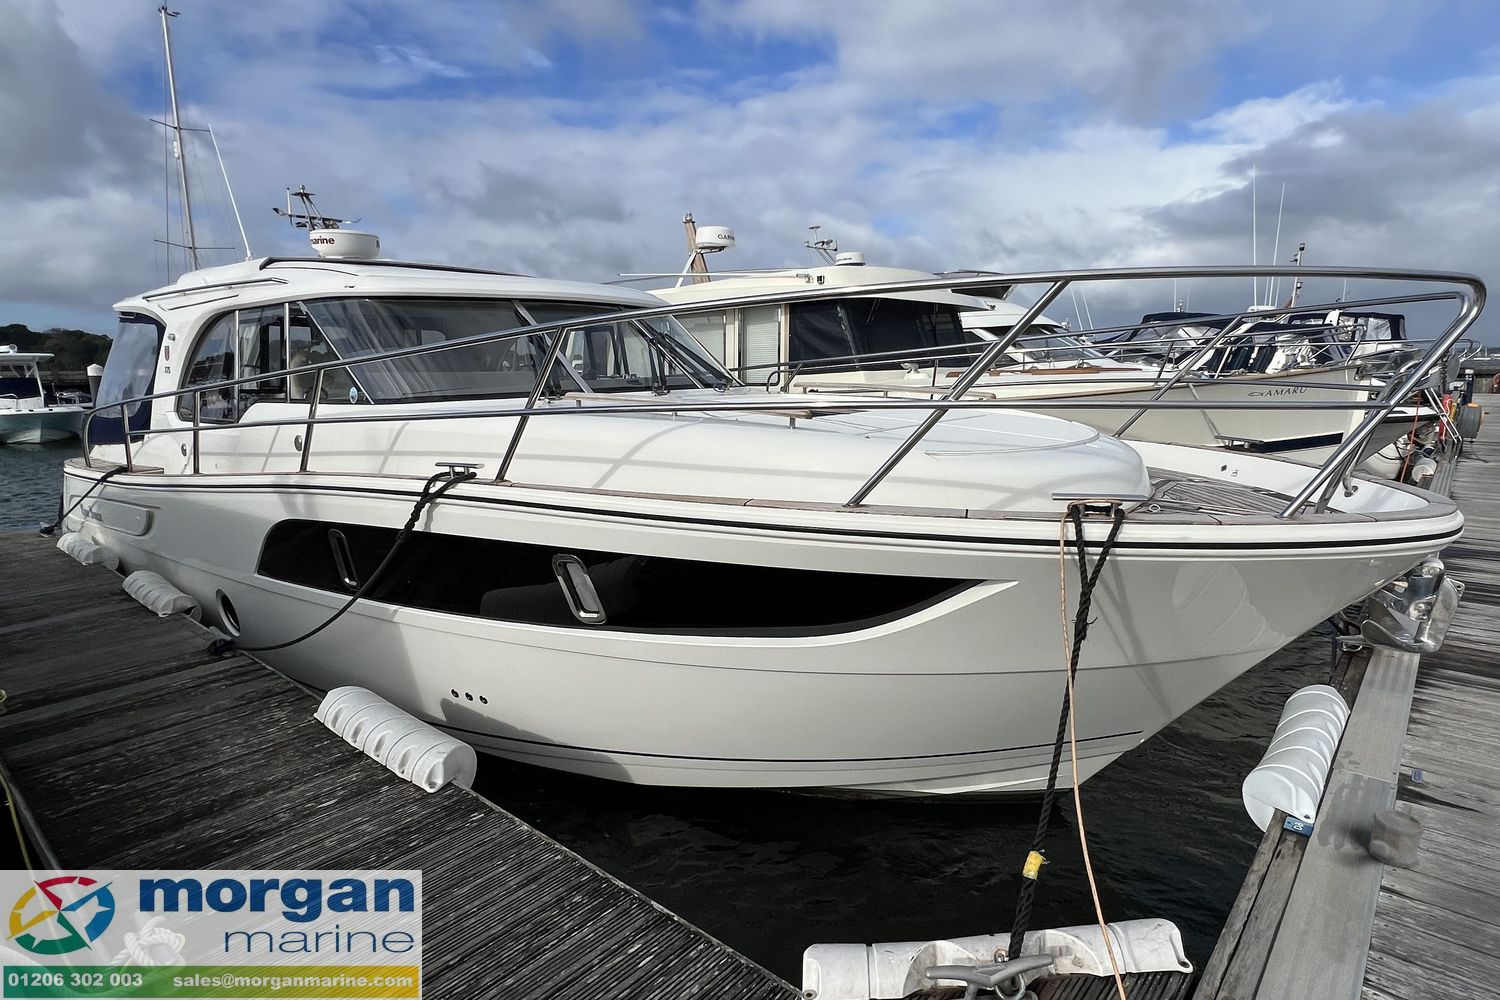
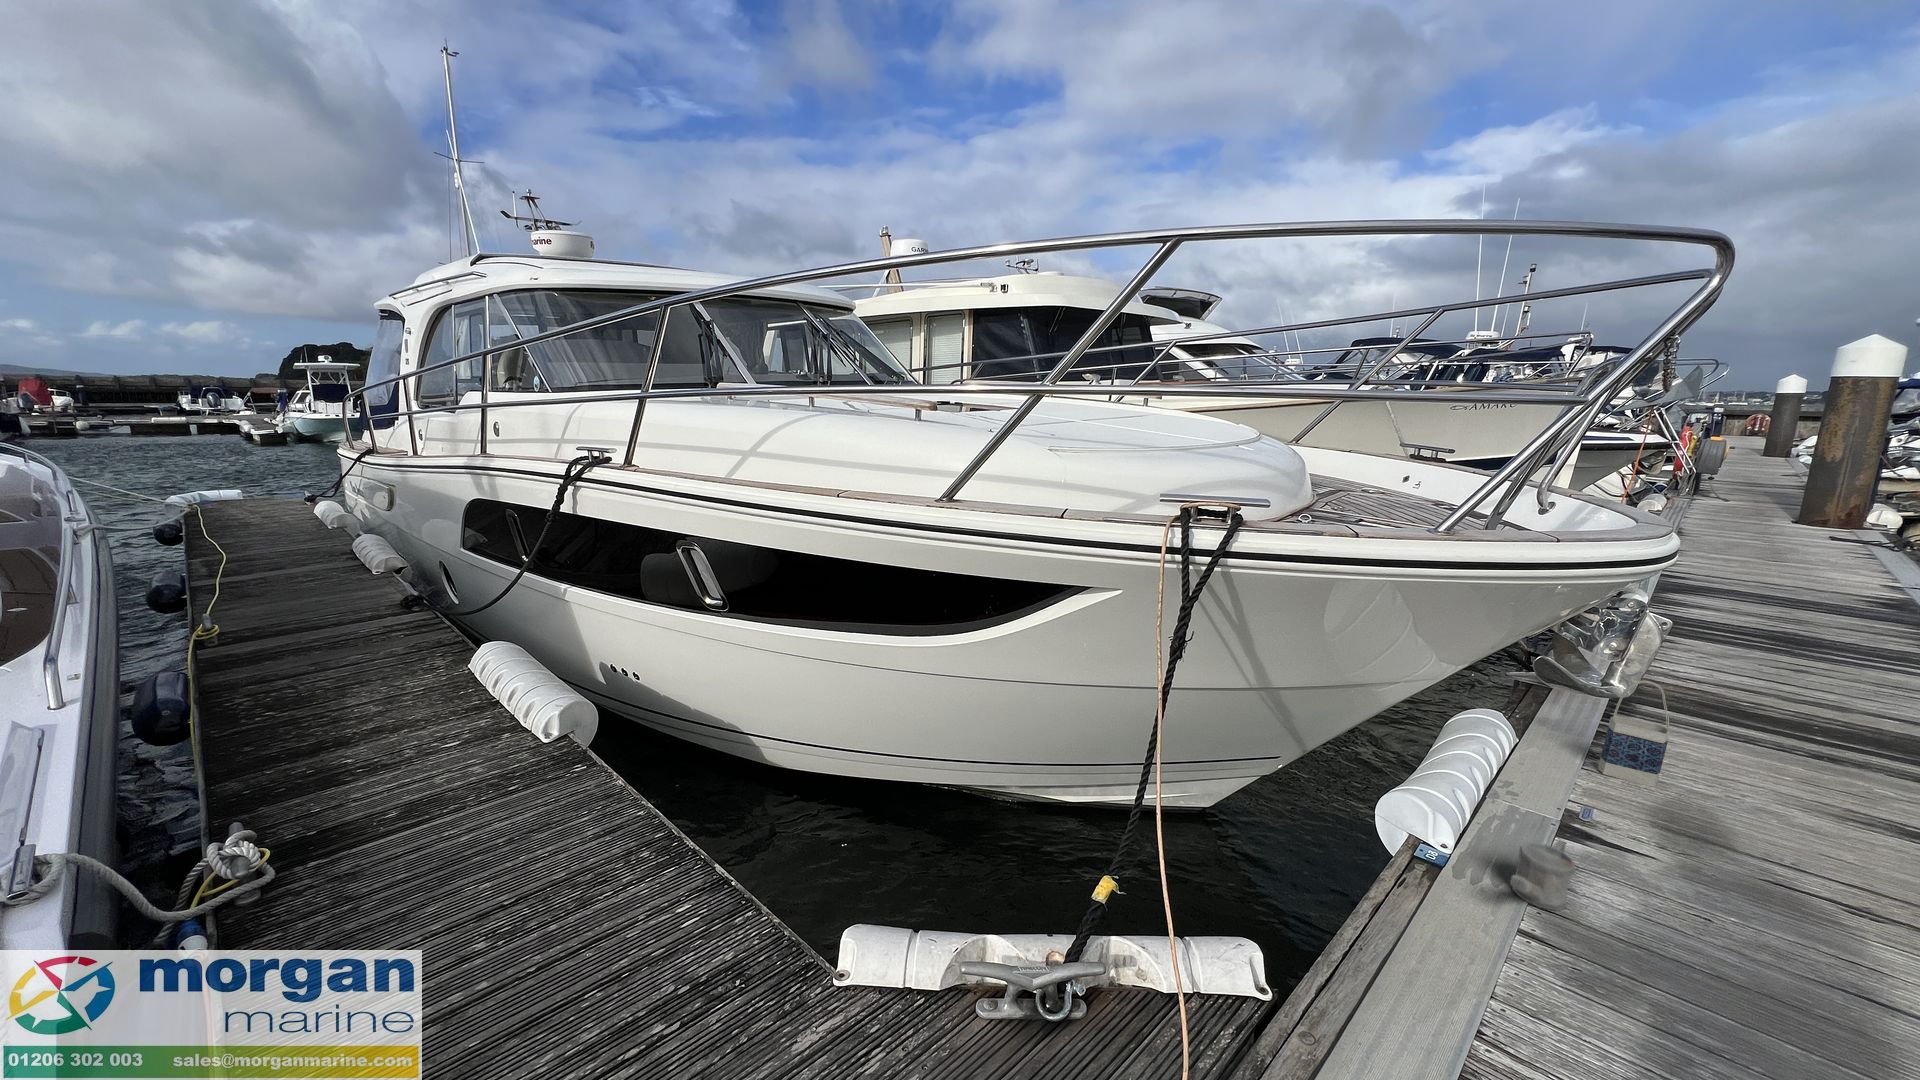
bag: none [1422,645,1484,744] -> present [1598,680,1670,787]

